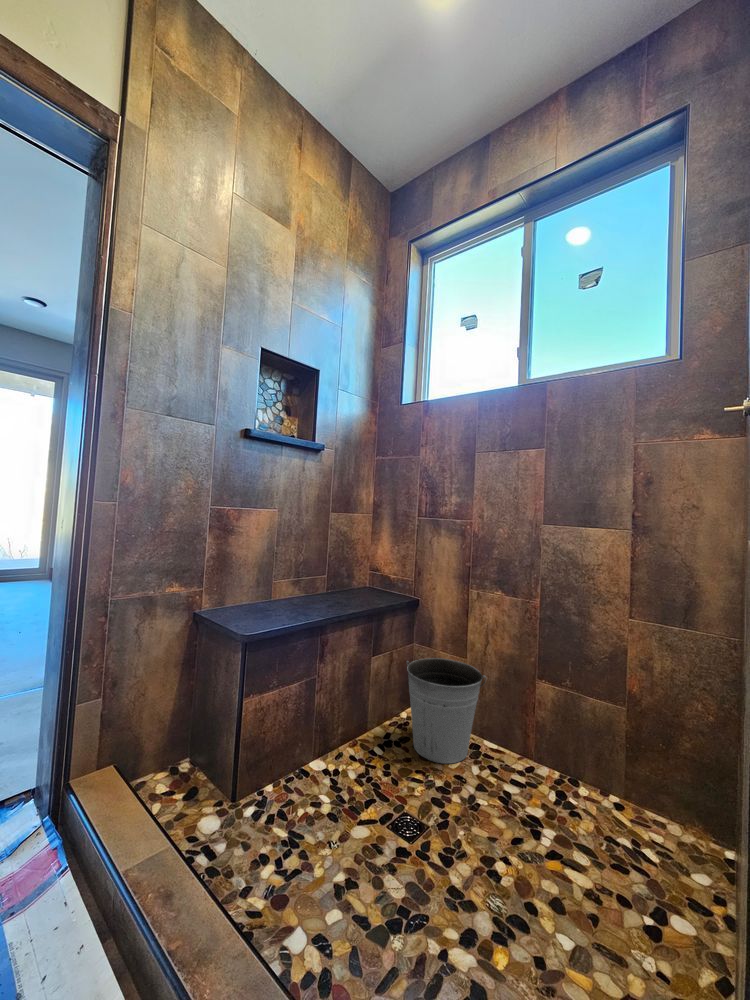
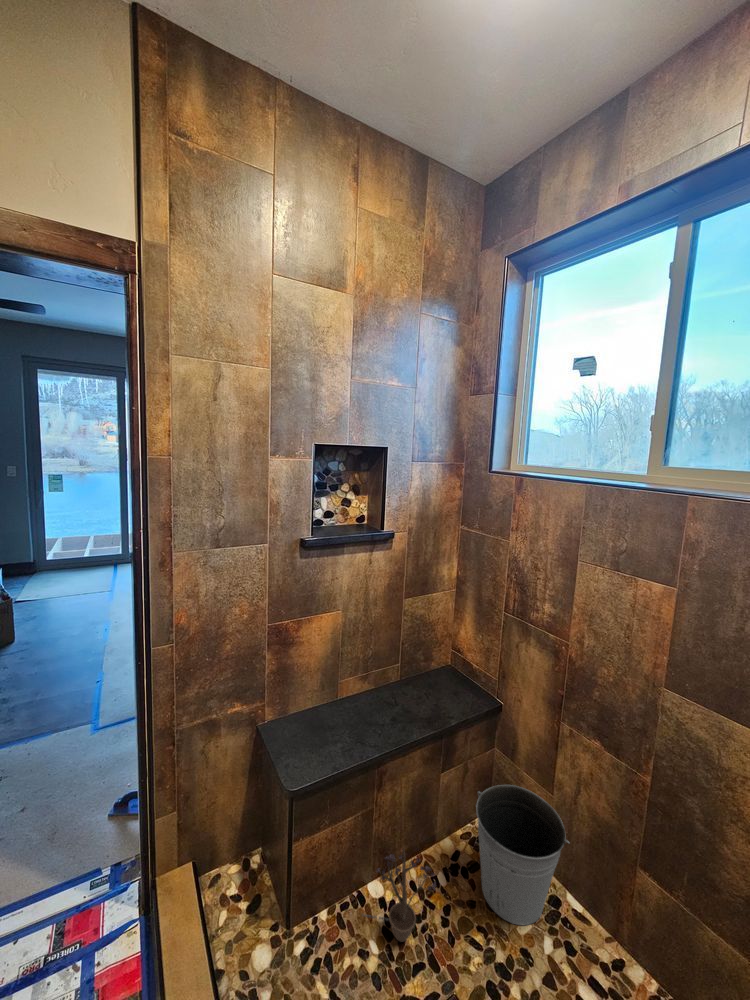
decorative plant: none [309,690,383,789] -> present [365,849,436,942]

